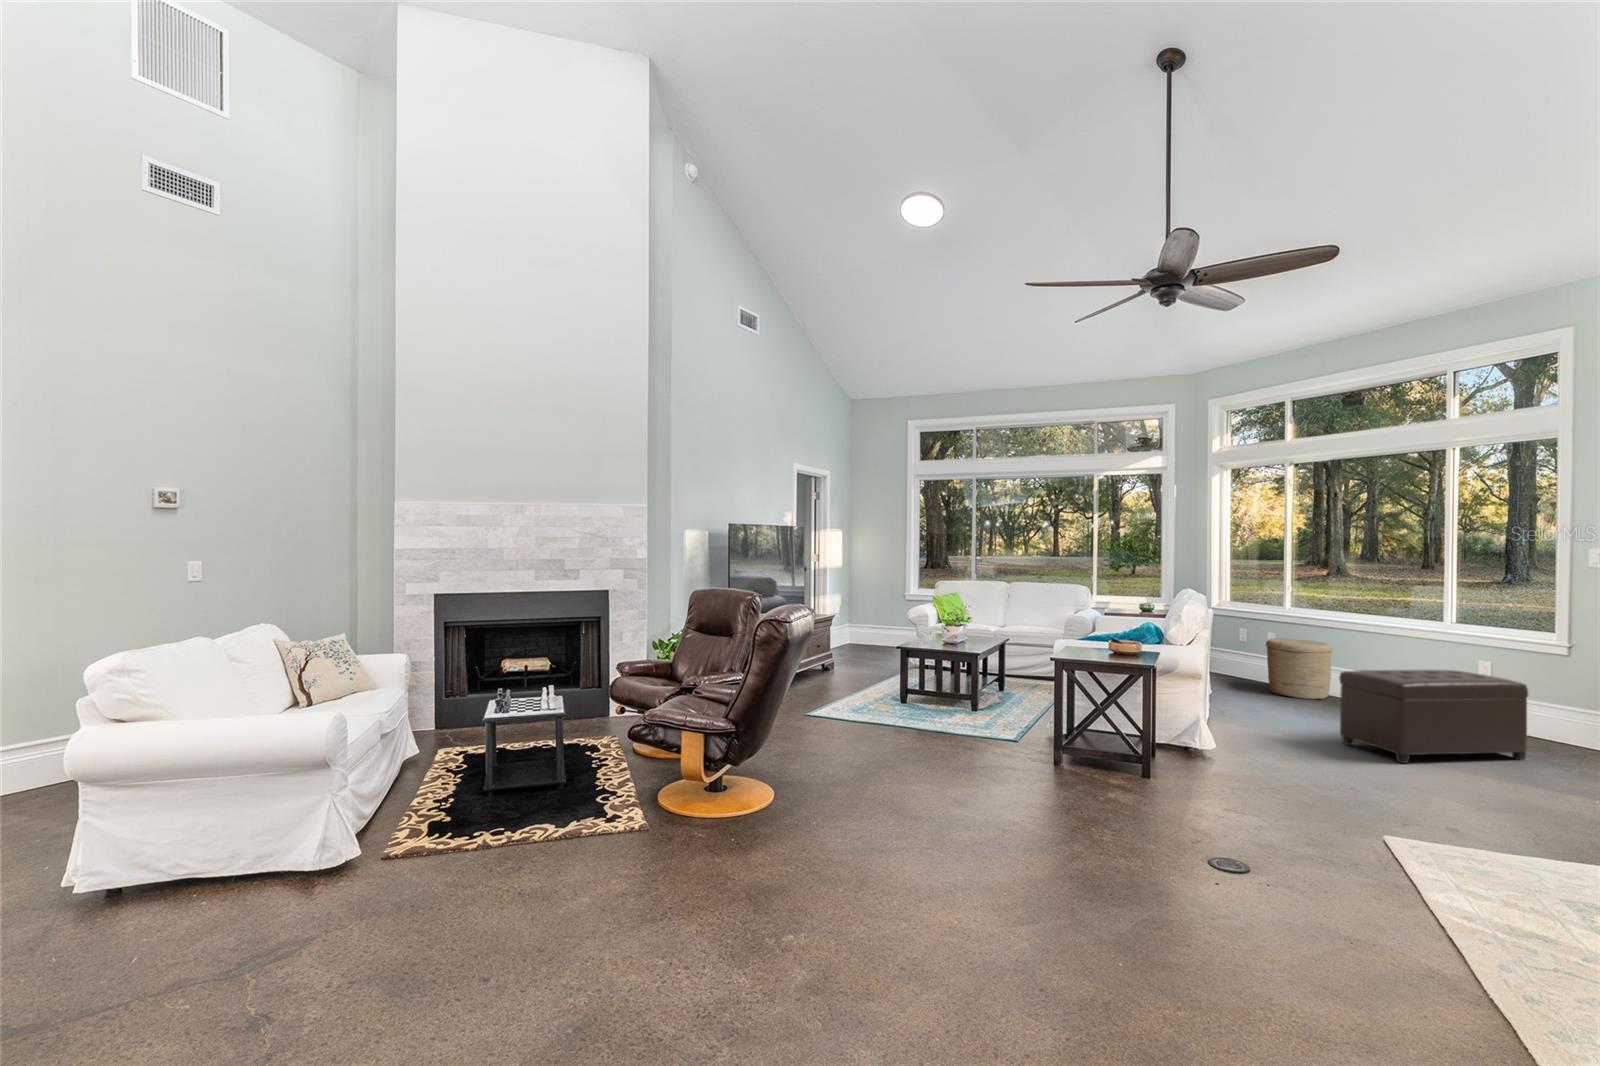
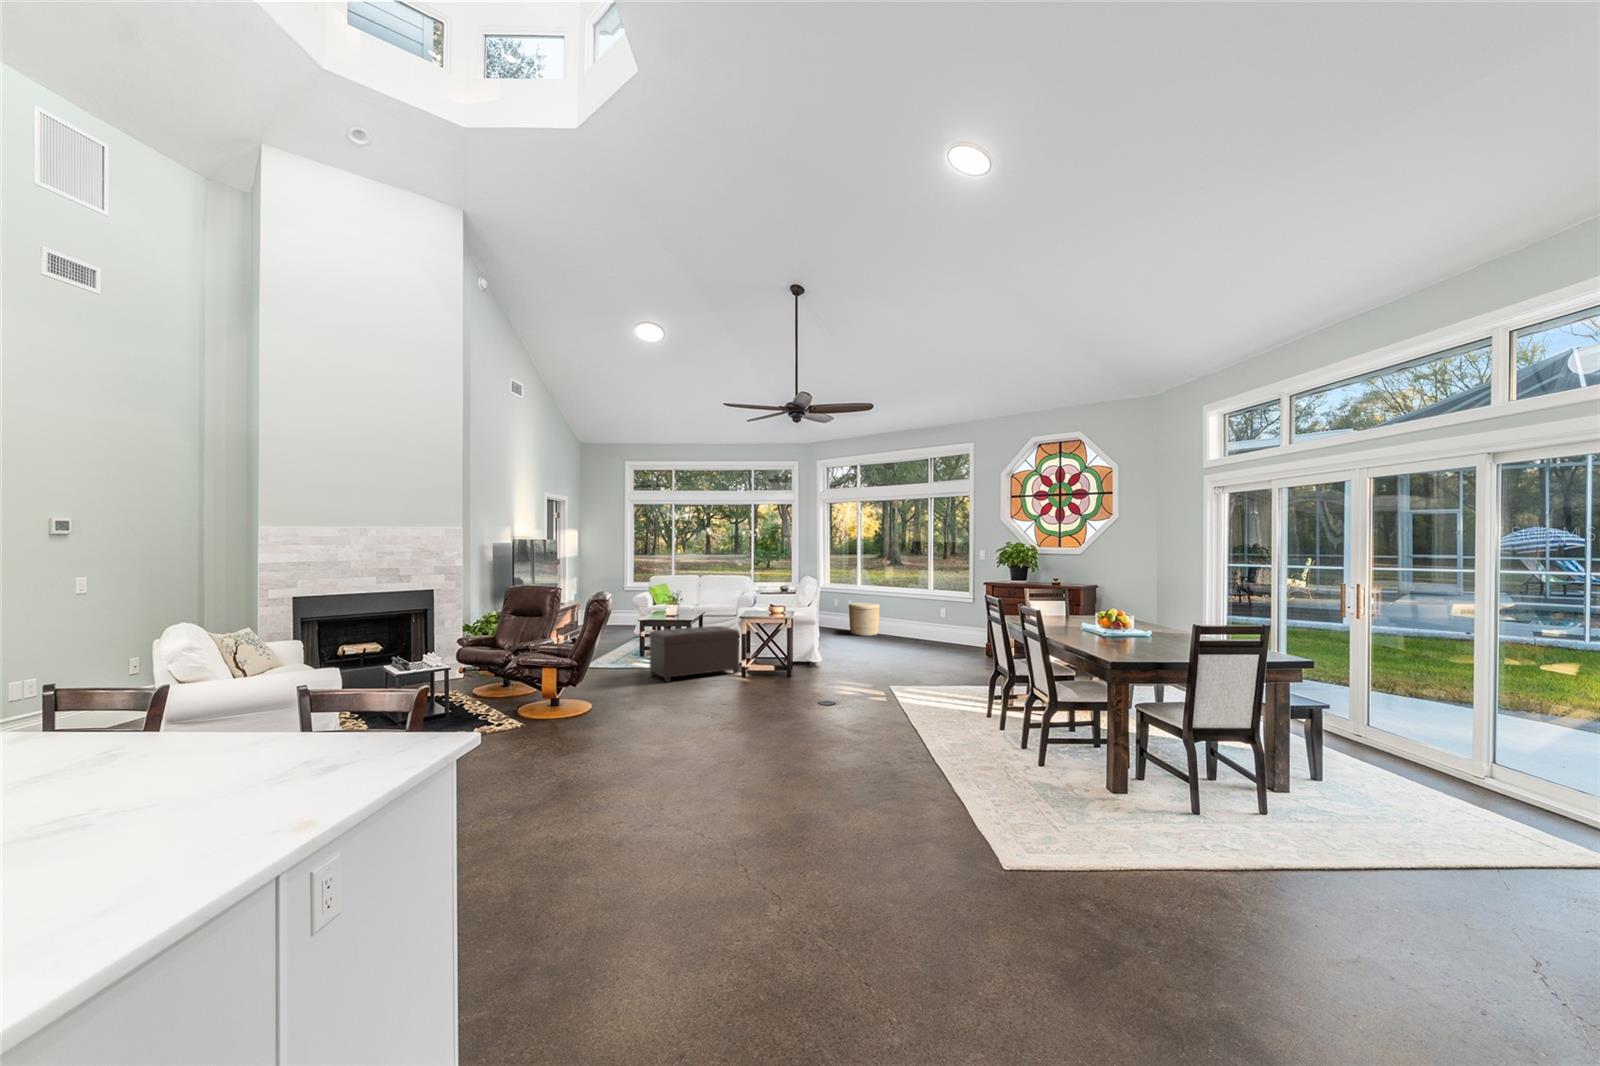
ottoman: present [1339,670,1528,763] -> present [649,626,740,682]

